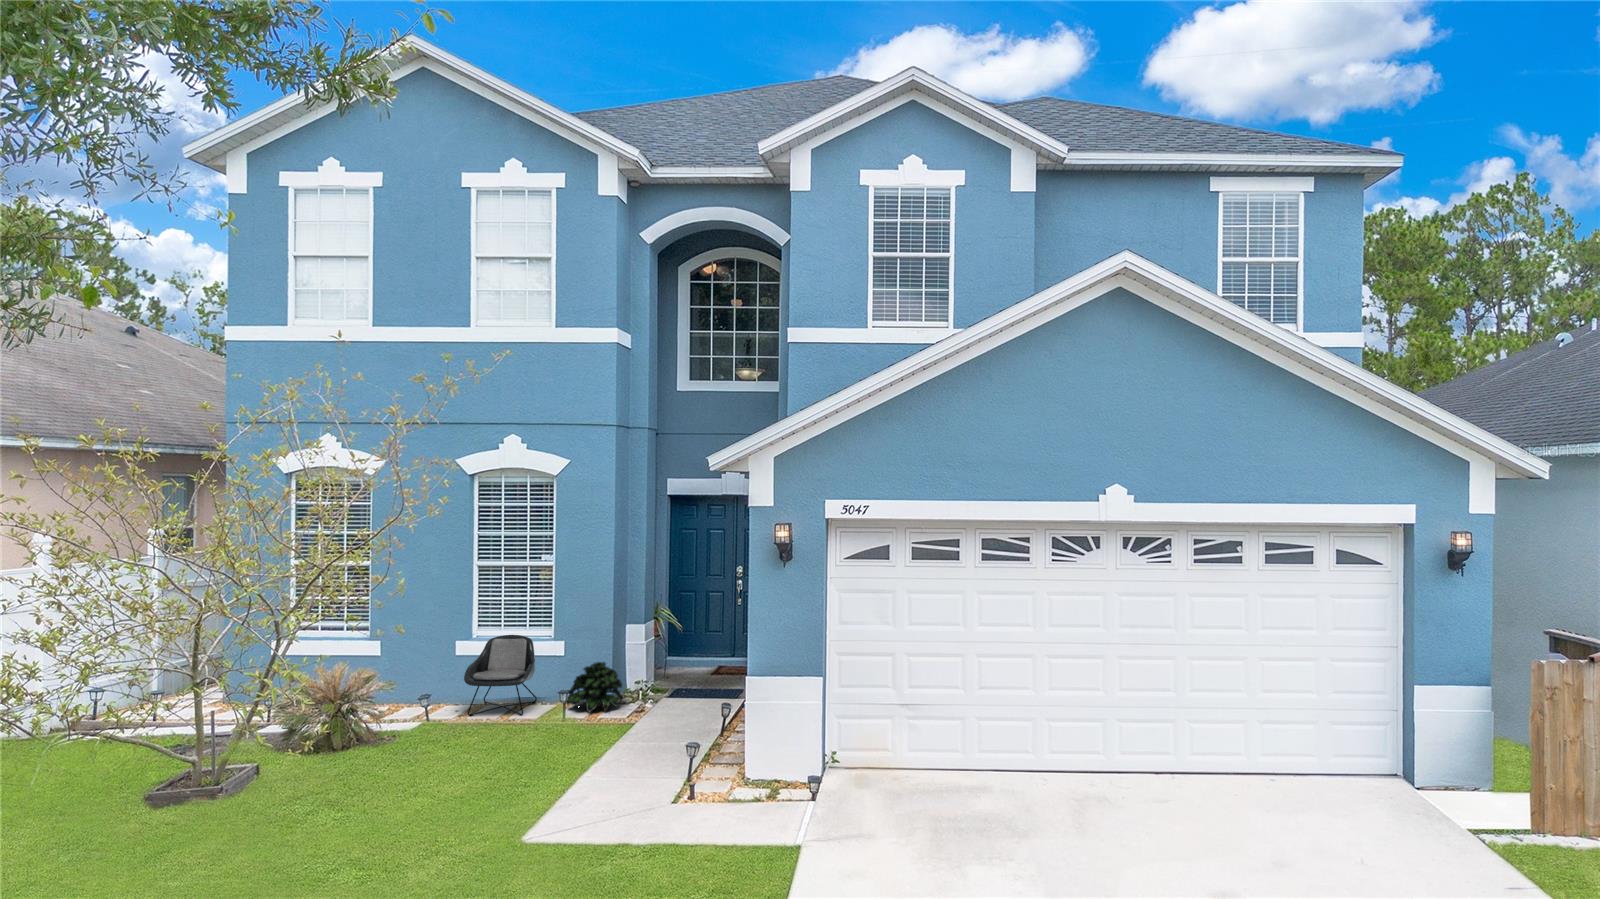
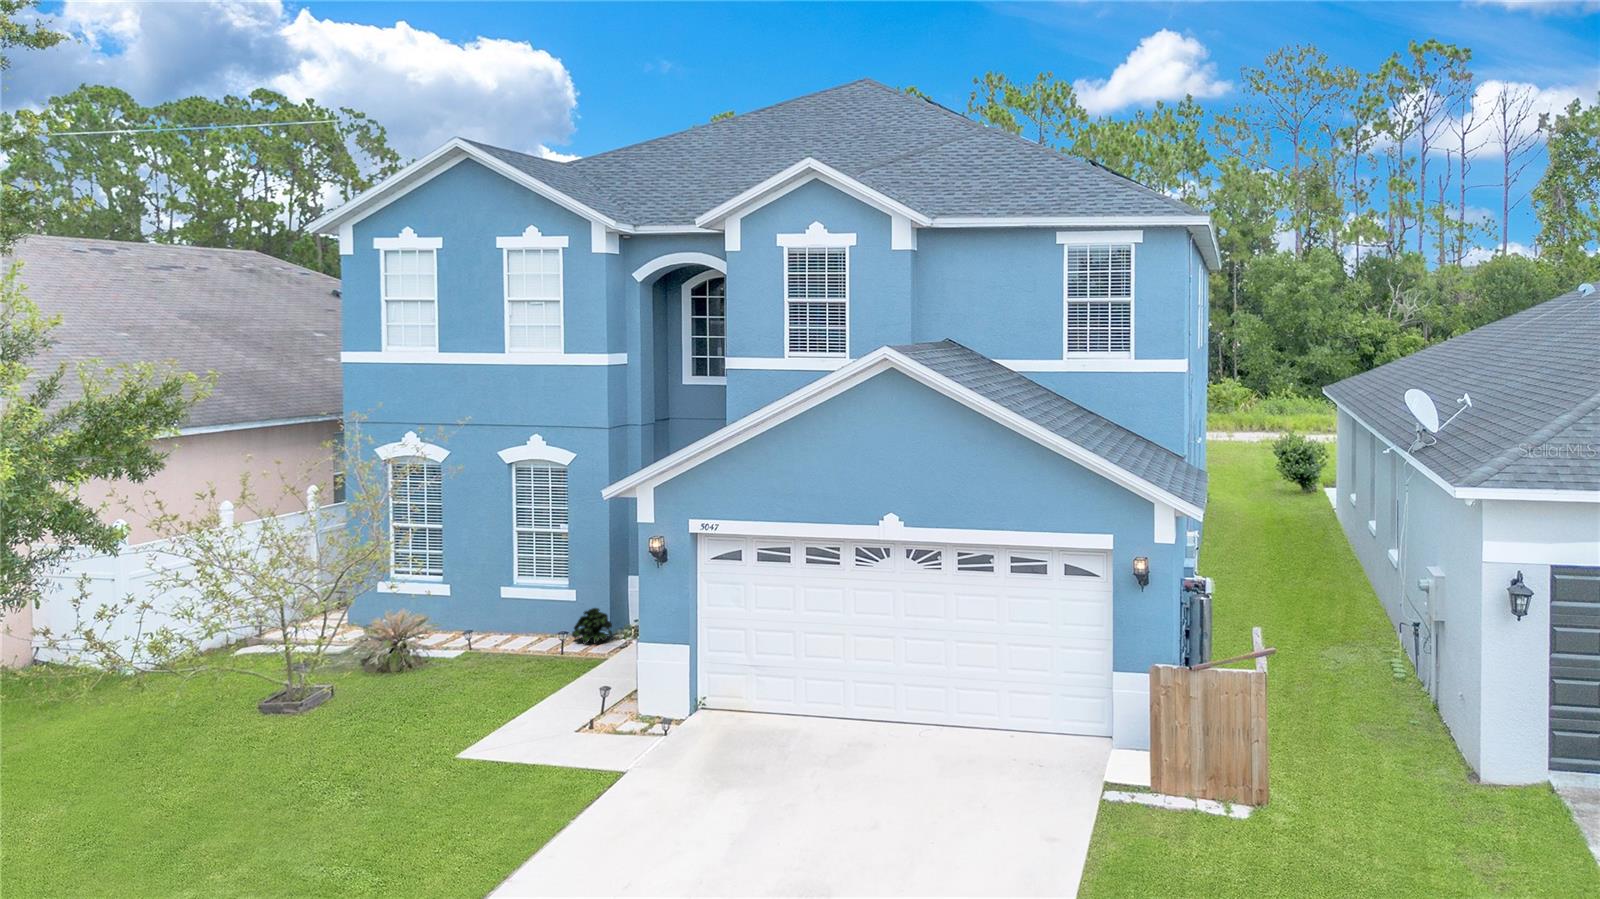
lounge chair: present [464,635,537,716] -> none [501,584,556,644]

